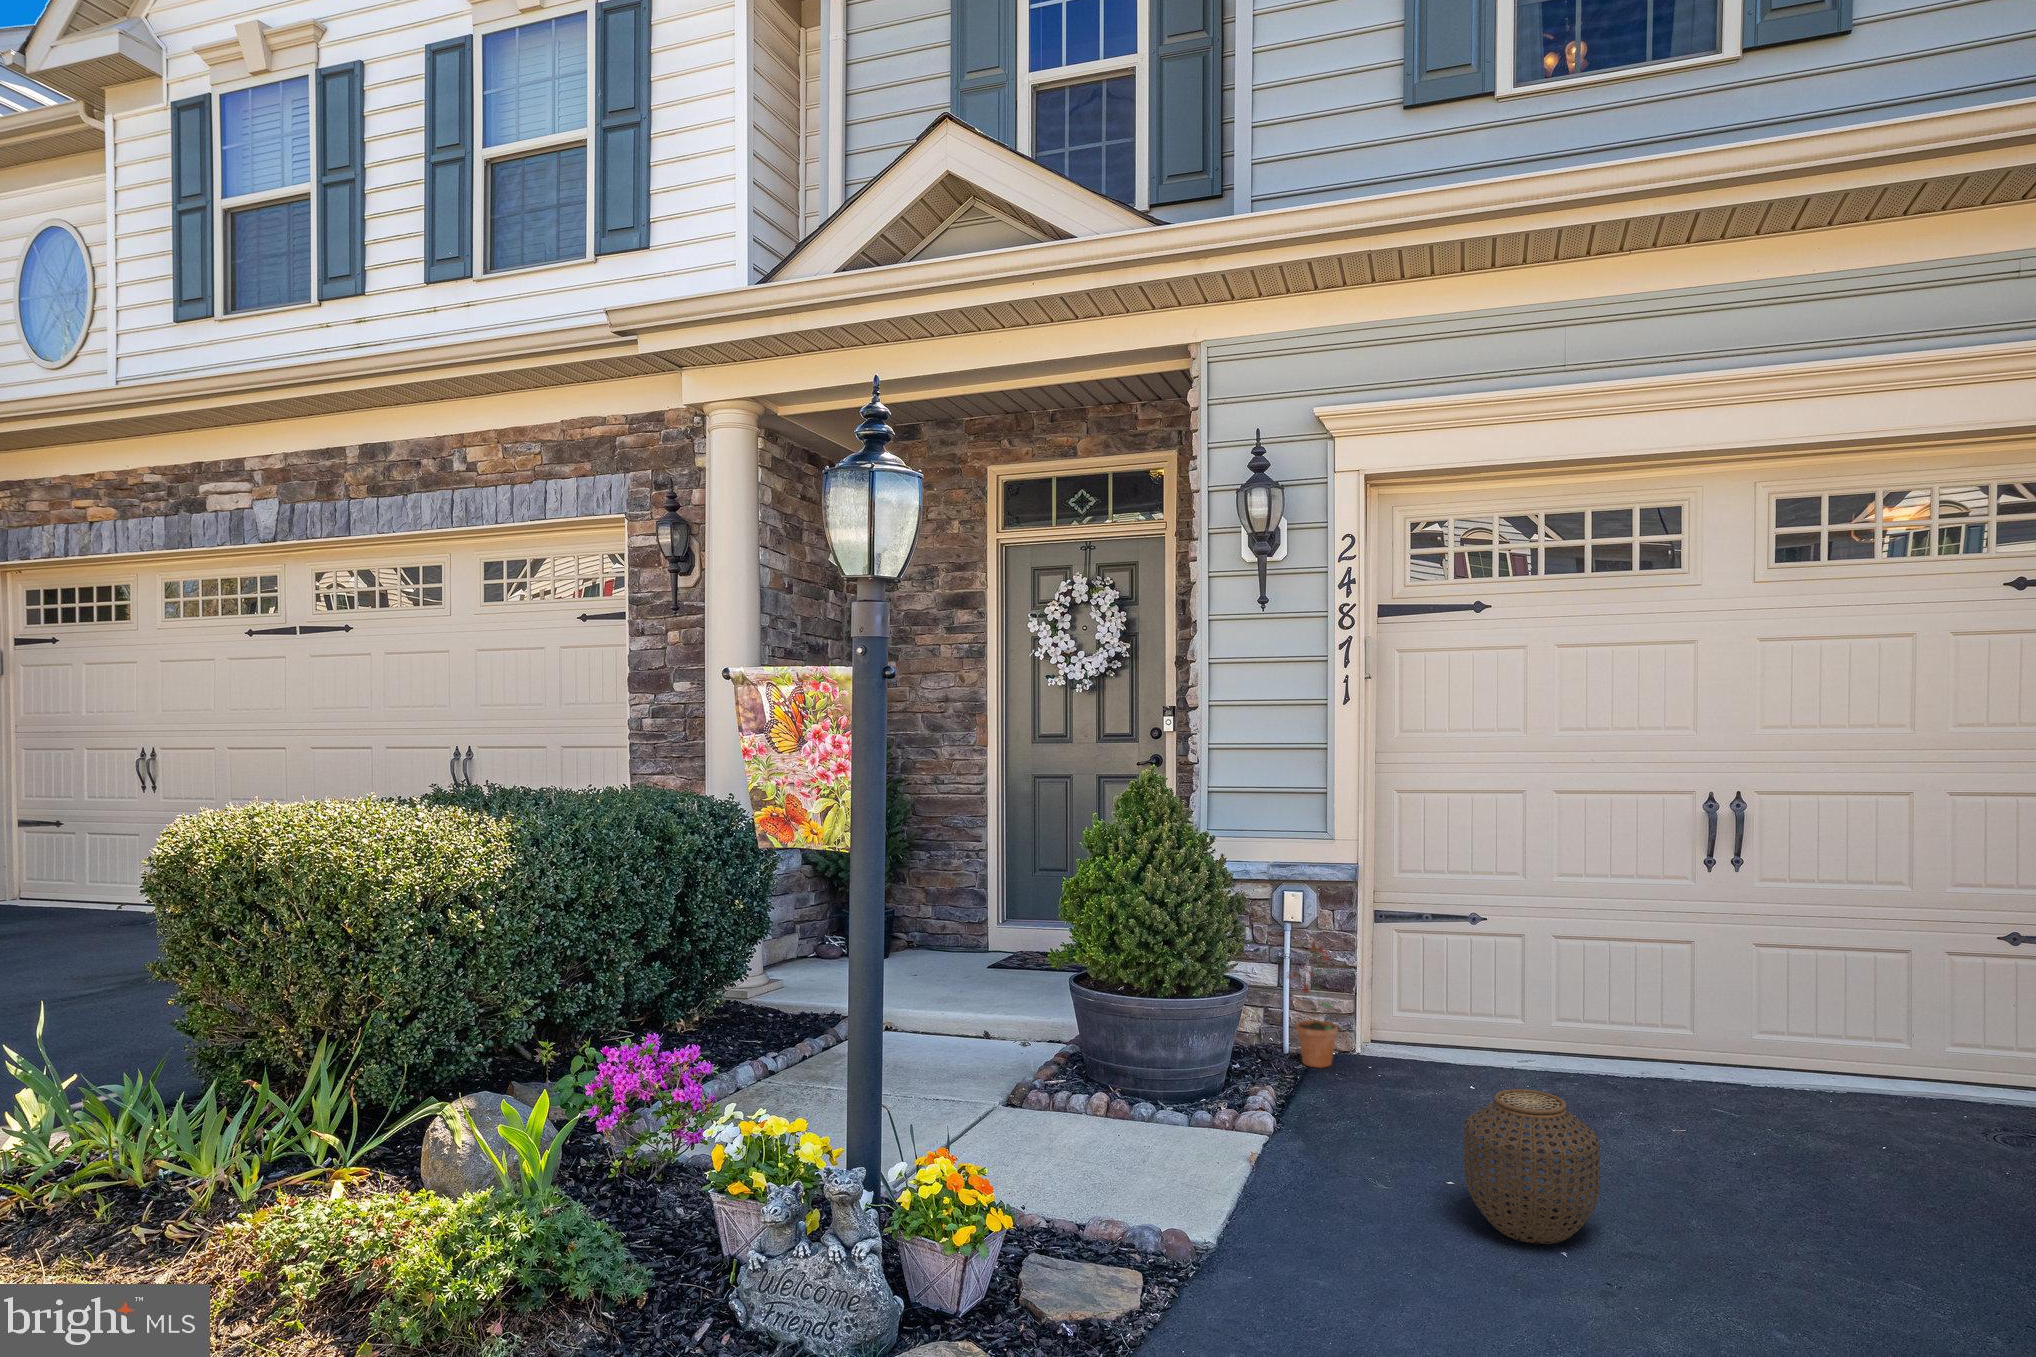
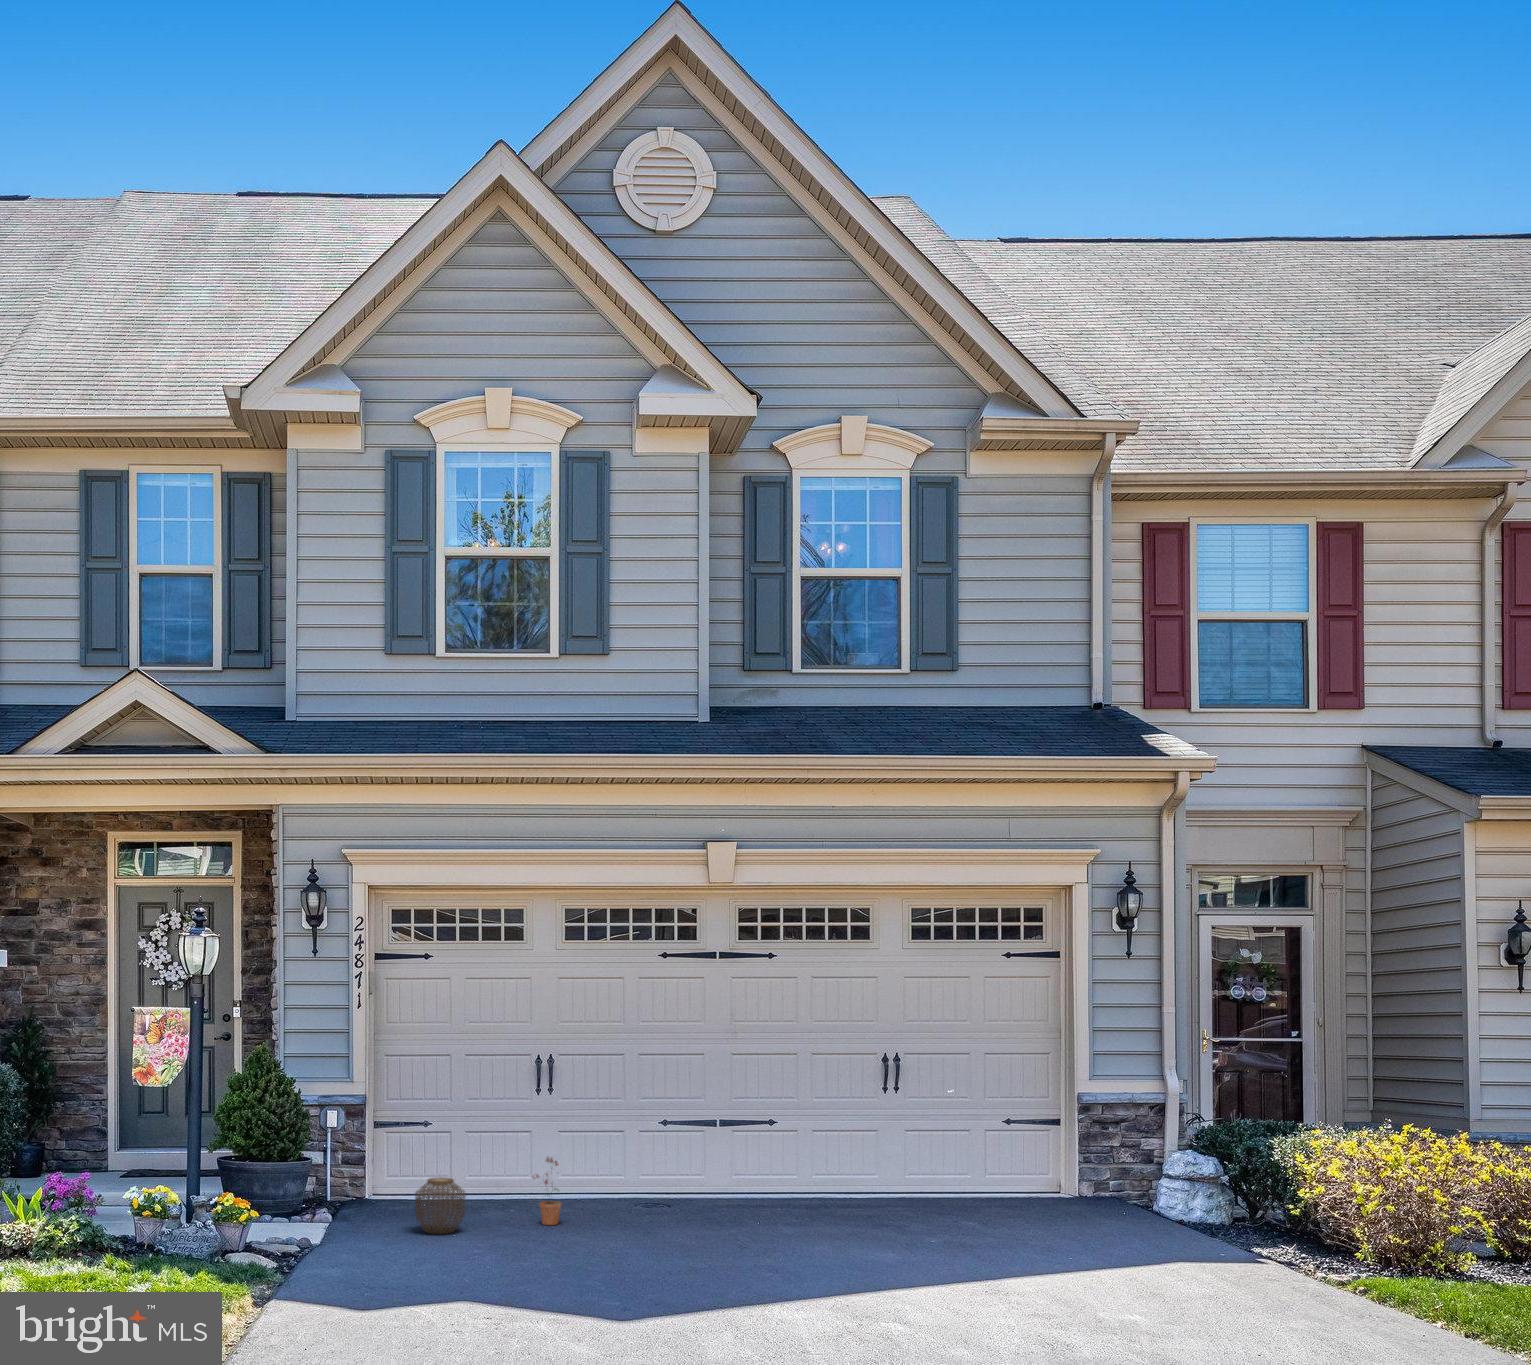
potted plant: present [1287,941,1338,1068] -> present [533,1157,562,1225]

